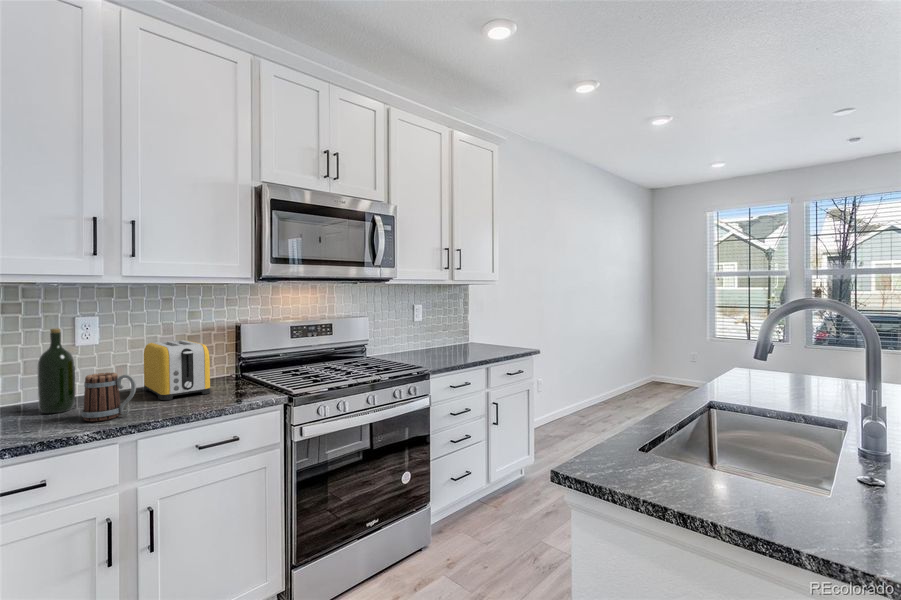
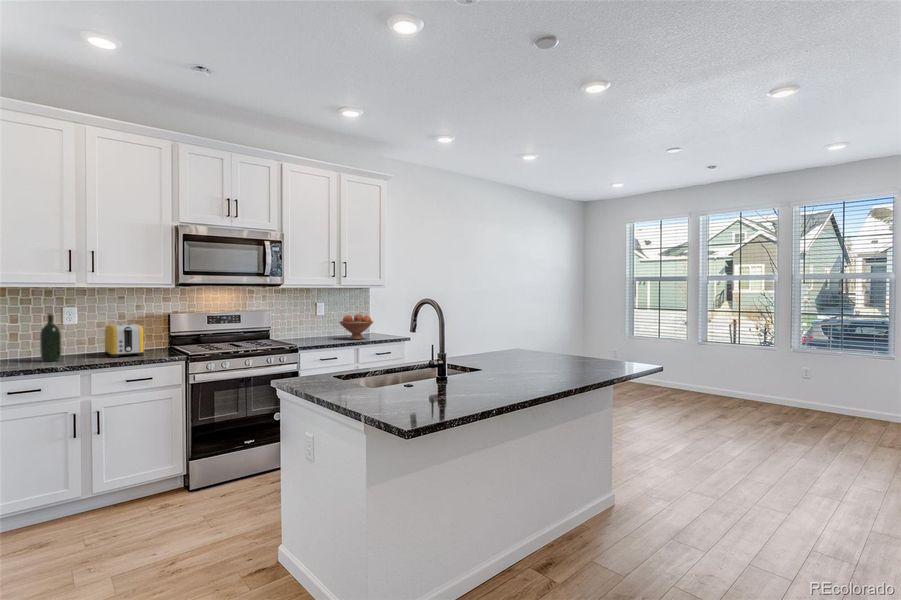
fruit bowl: none [451,319,496,353] -> present [339,314,373,340]
mug: present [82,373,136,422] -> none [63,338,93,364]

